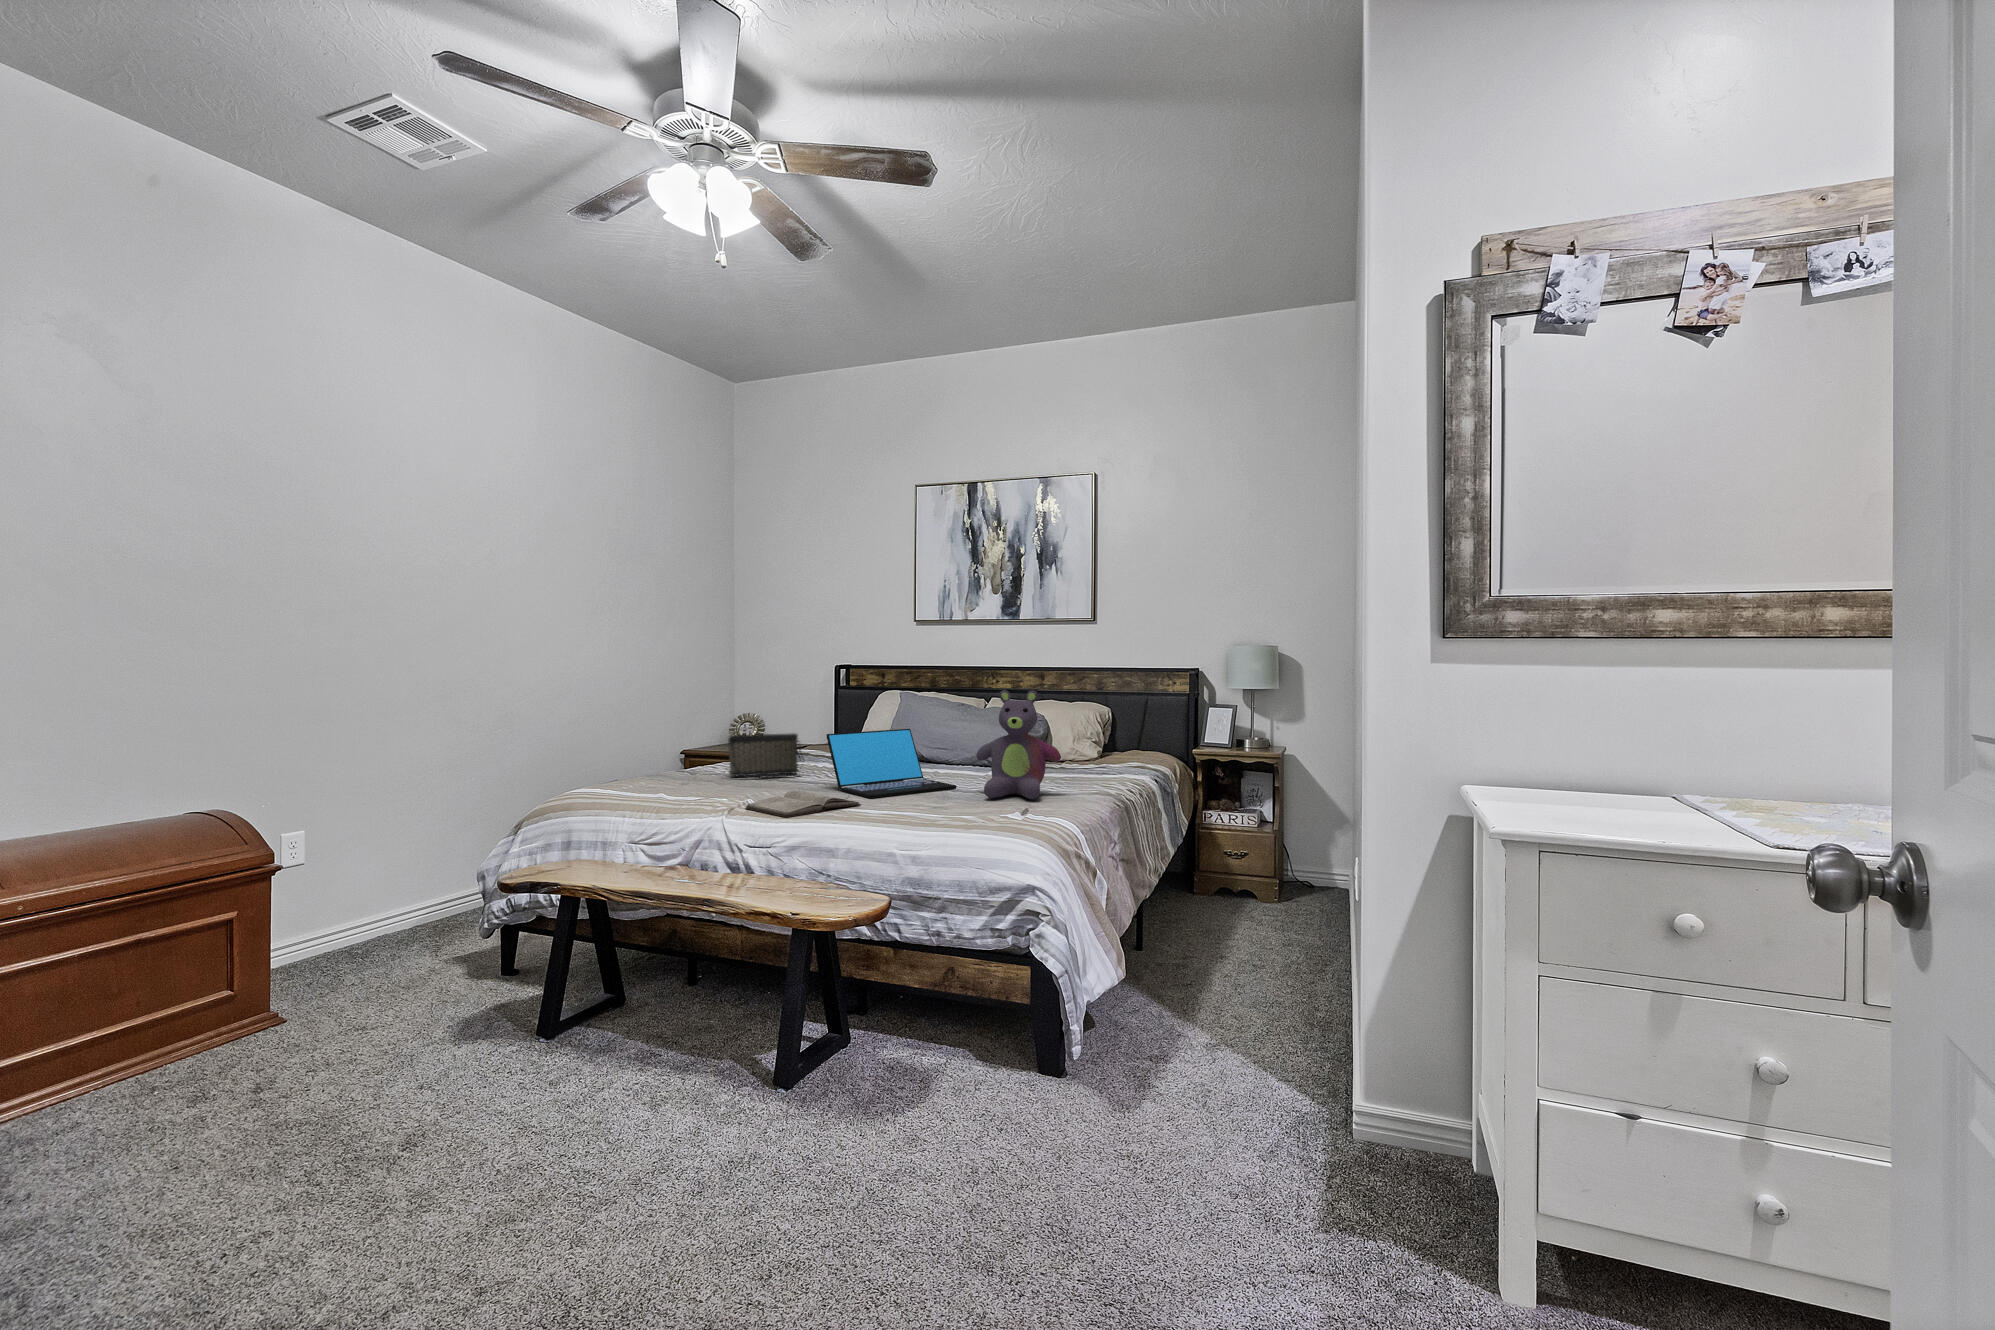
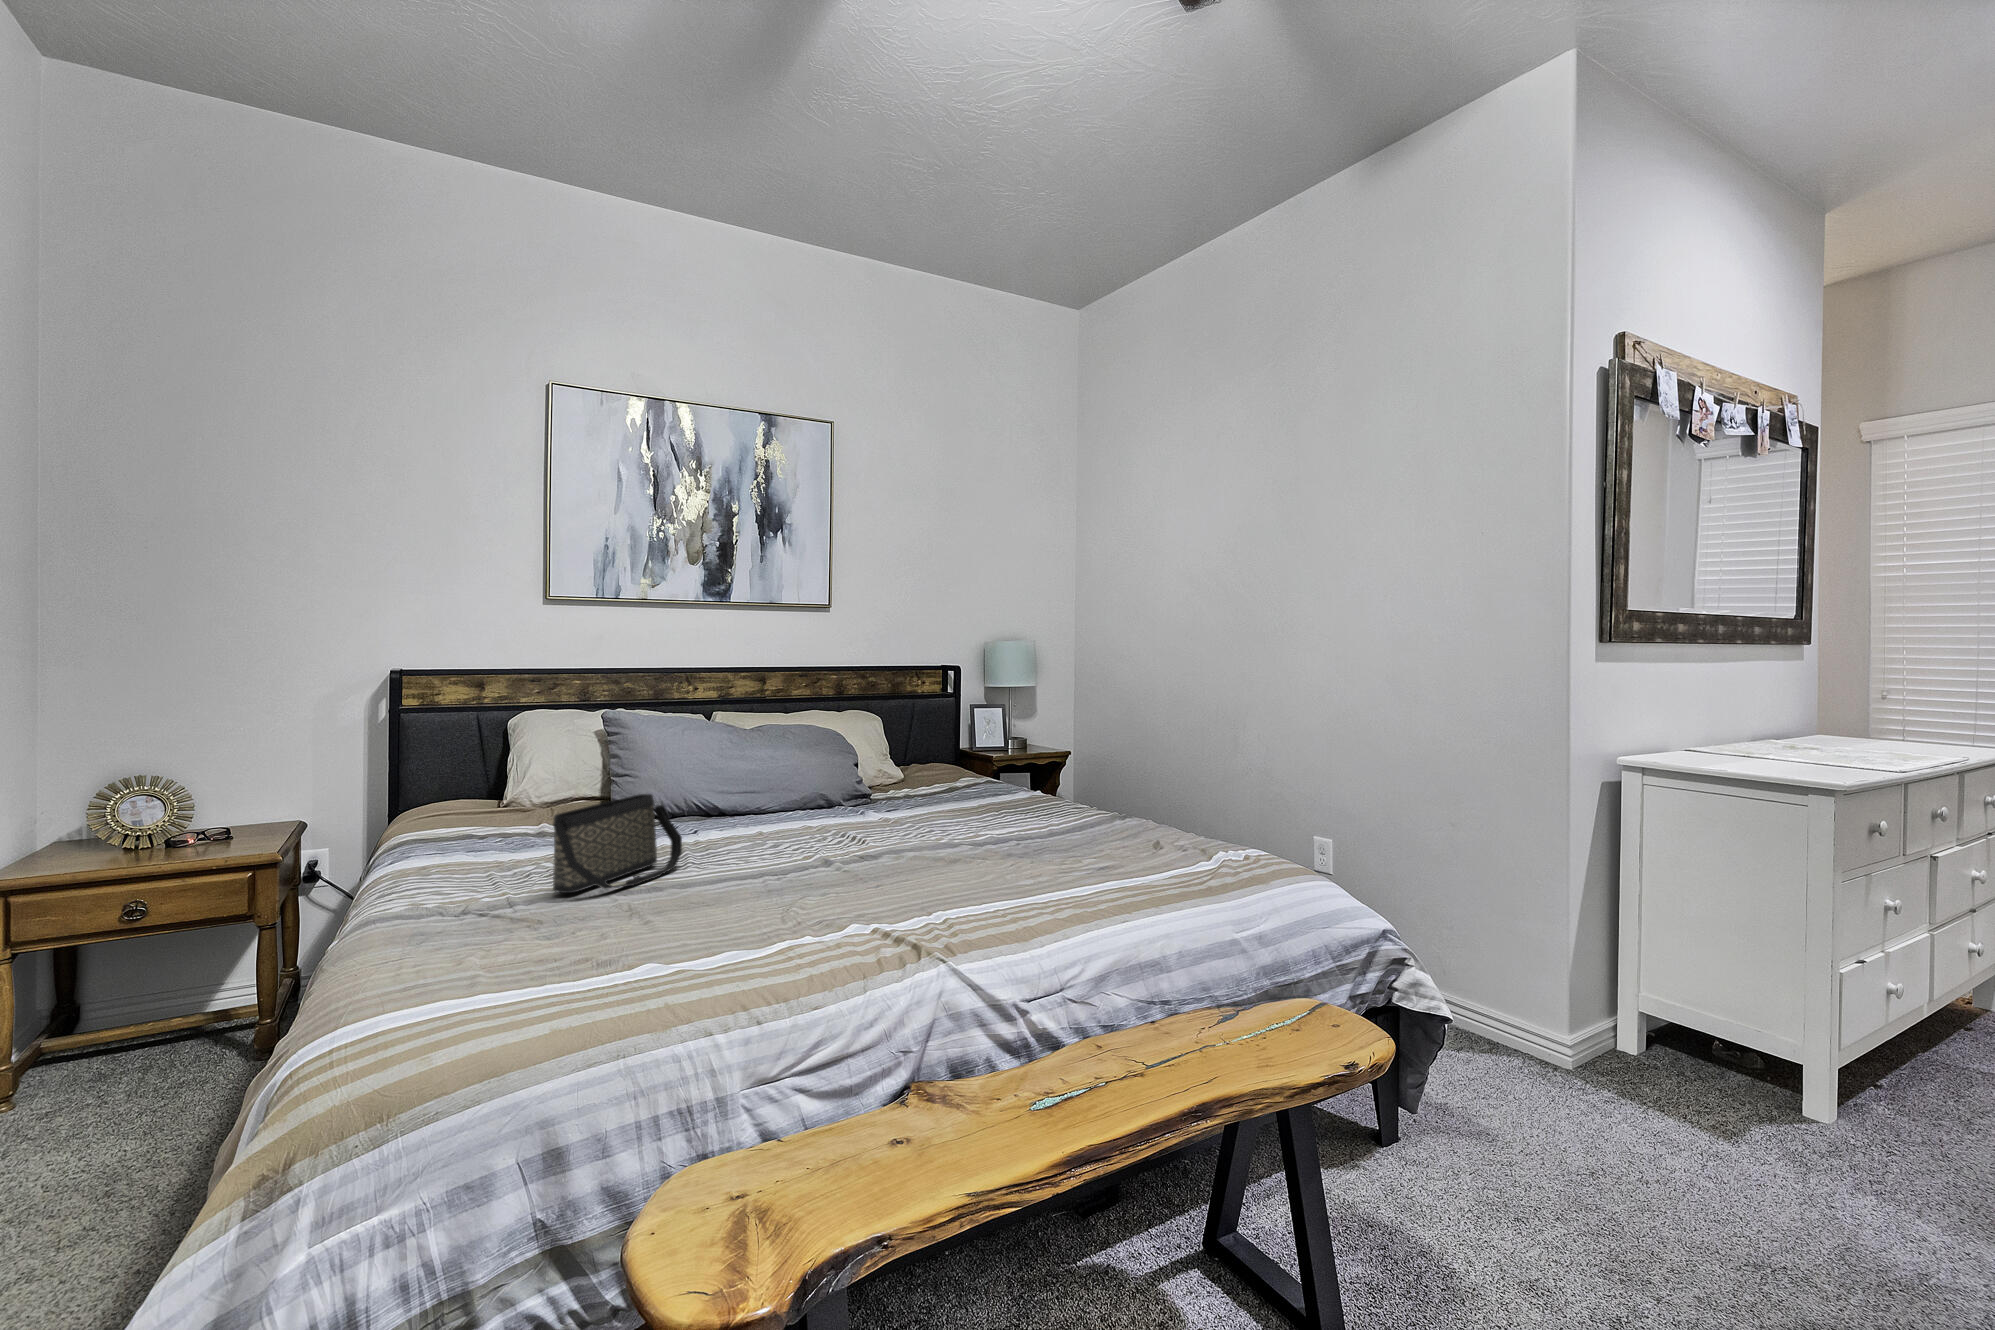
stuffed bear: present [976,690,1061,799] -> none [1014,691,1127,839]
laptop: present [826,729,957,798] -> none [814,761,974,873]
diary: present [745,791,861,817] -> none [891,873,1022,938]

